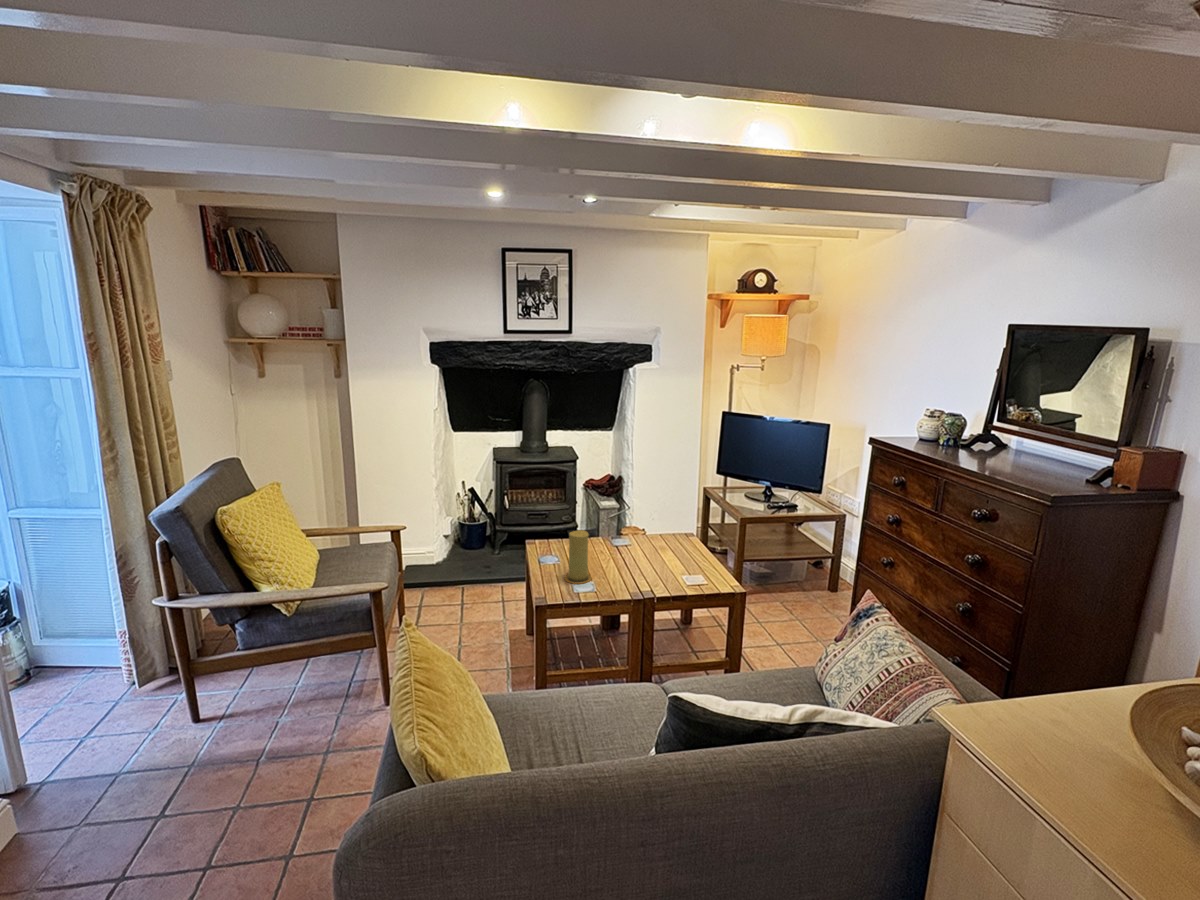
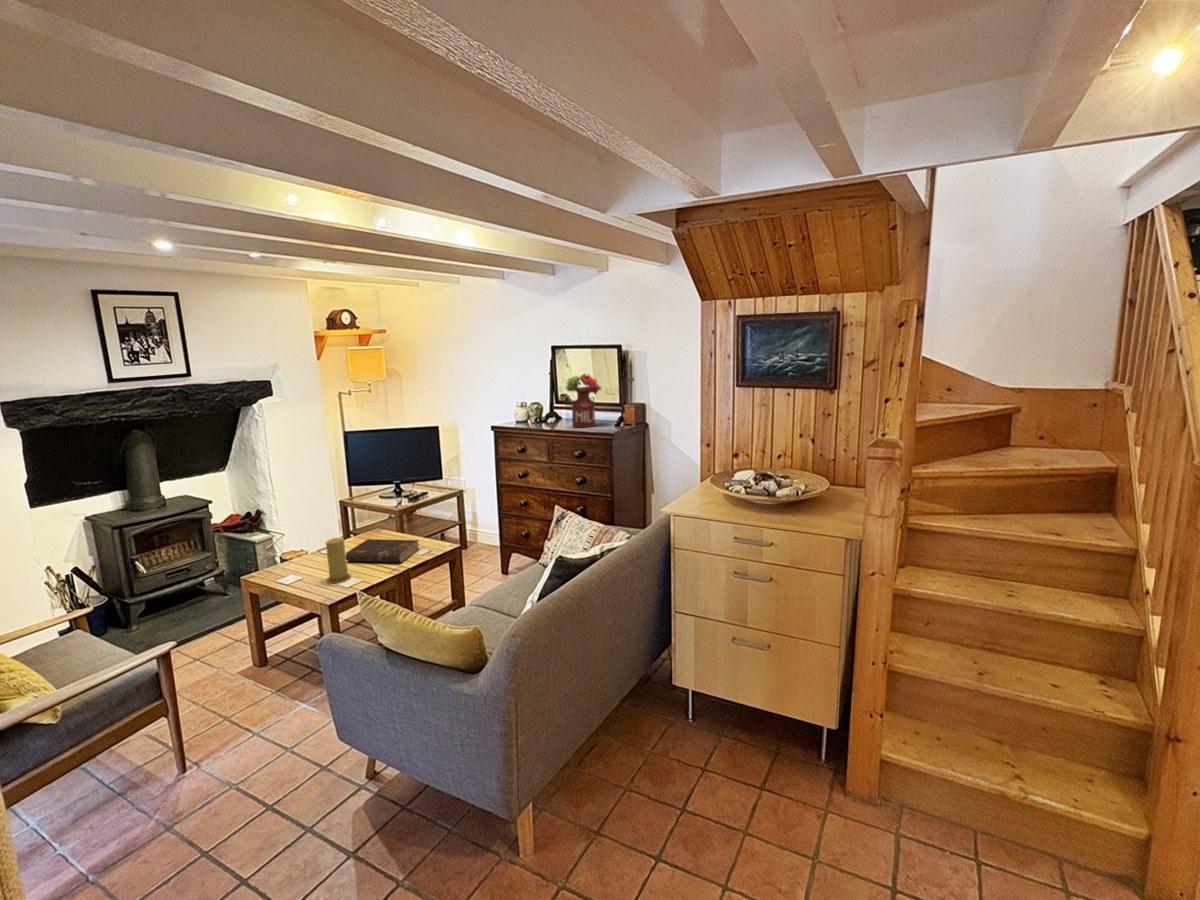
flower arrangement: none [997,375,1078,472] -> present [565,374,601,427]
book: none [607,542,691,586] -> present [346,539,419,562]

